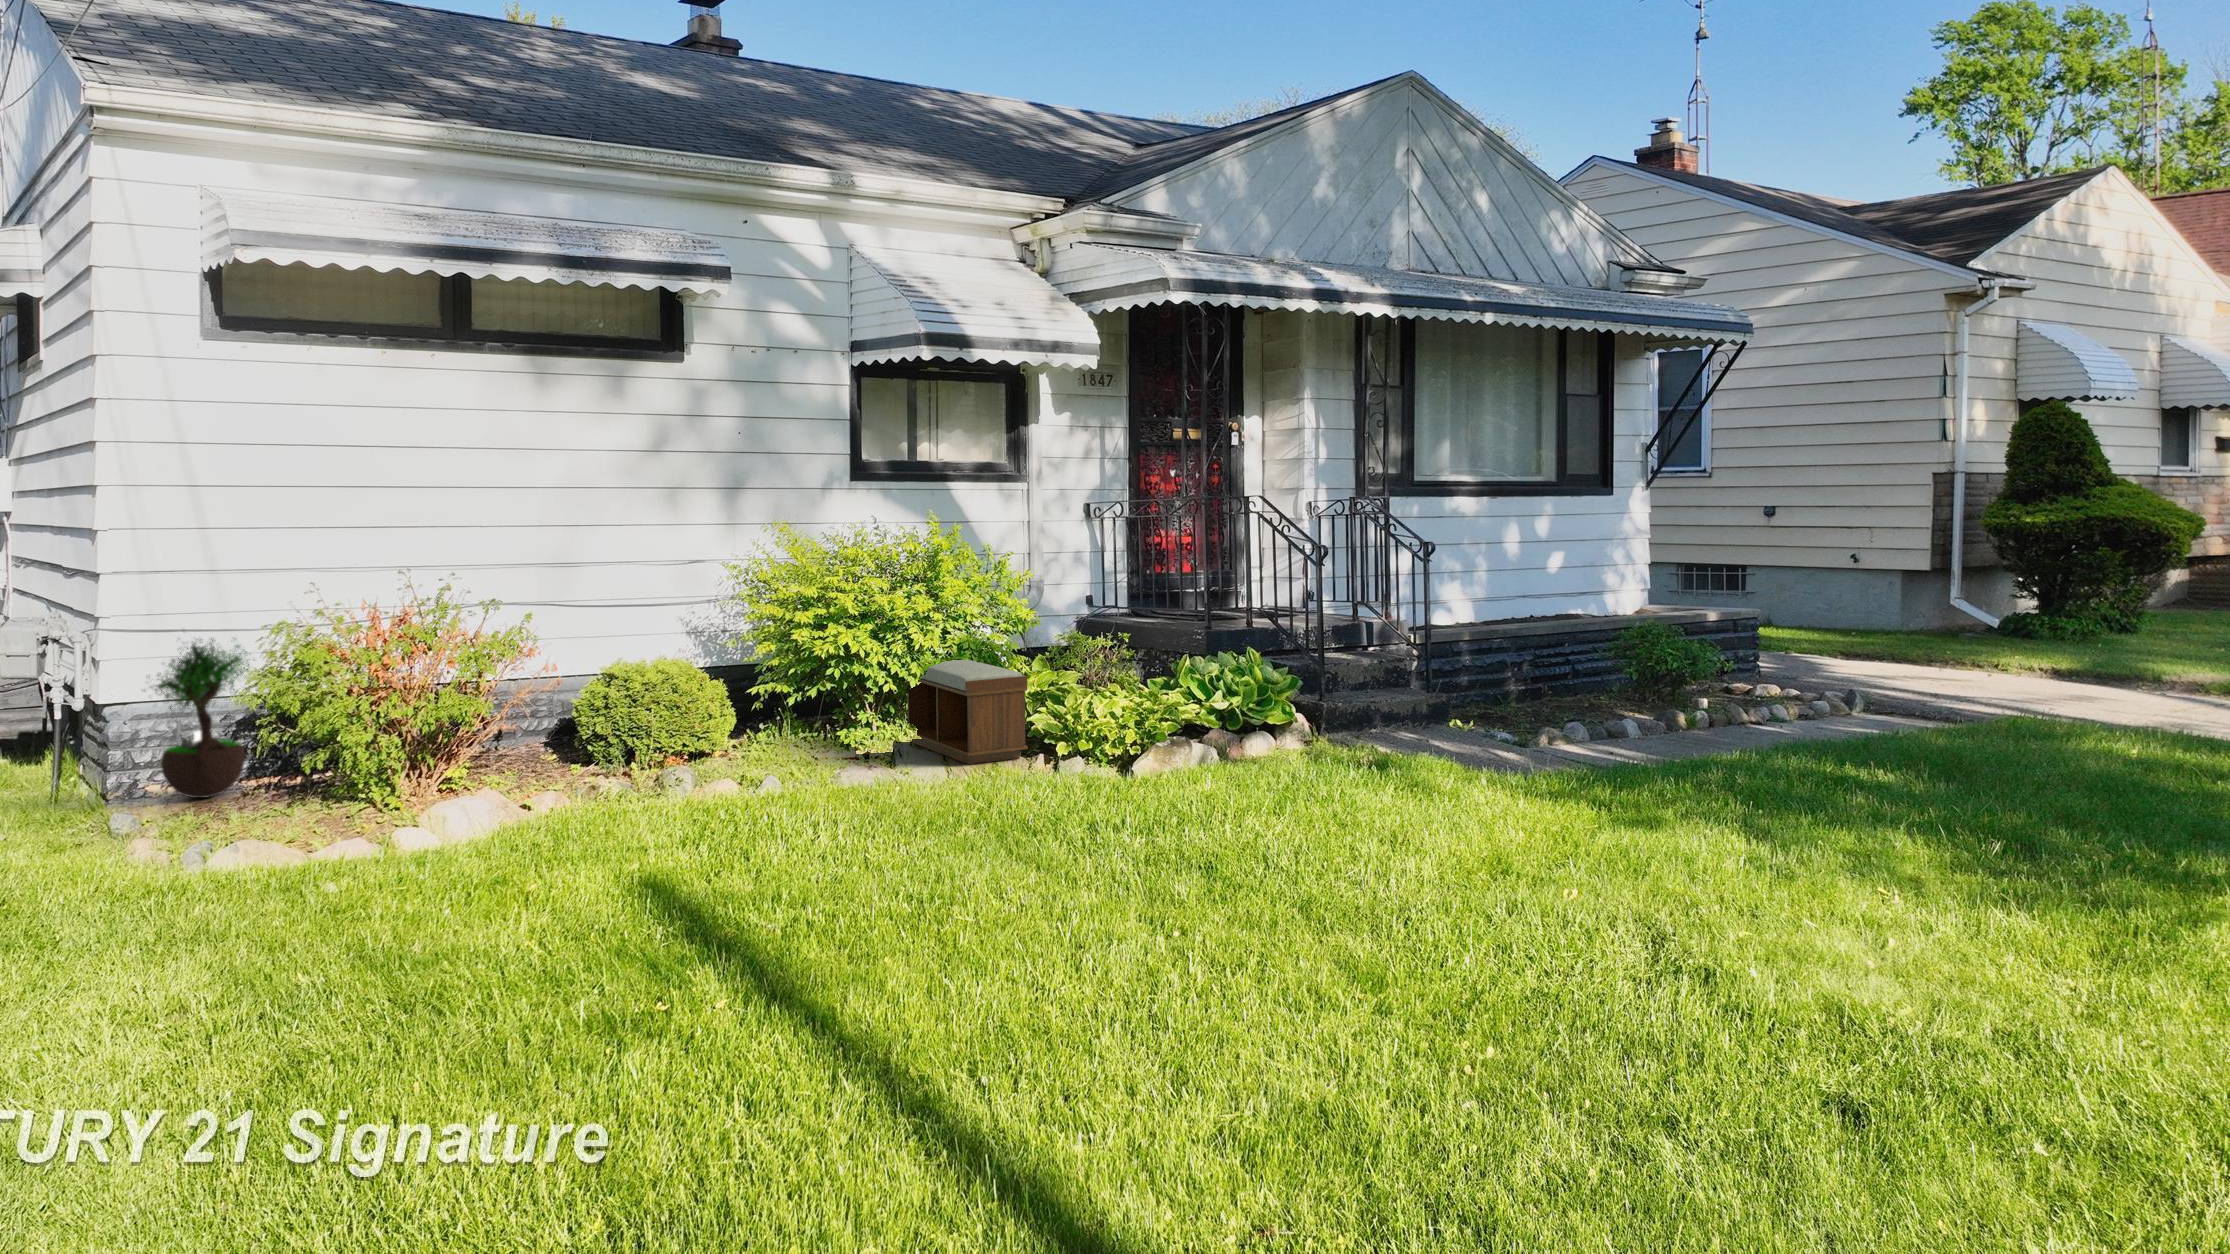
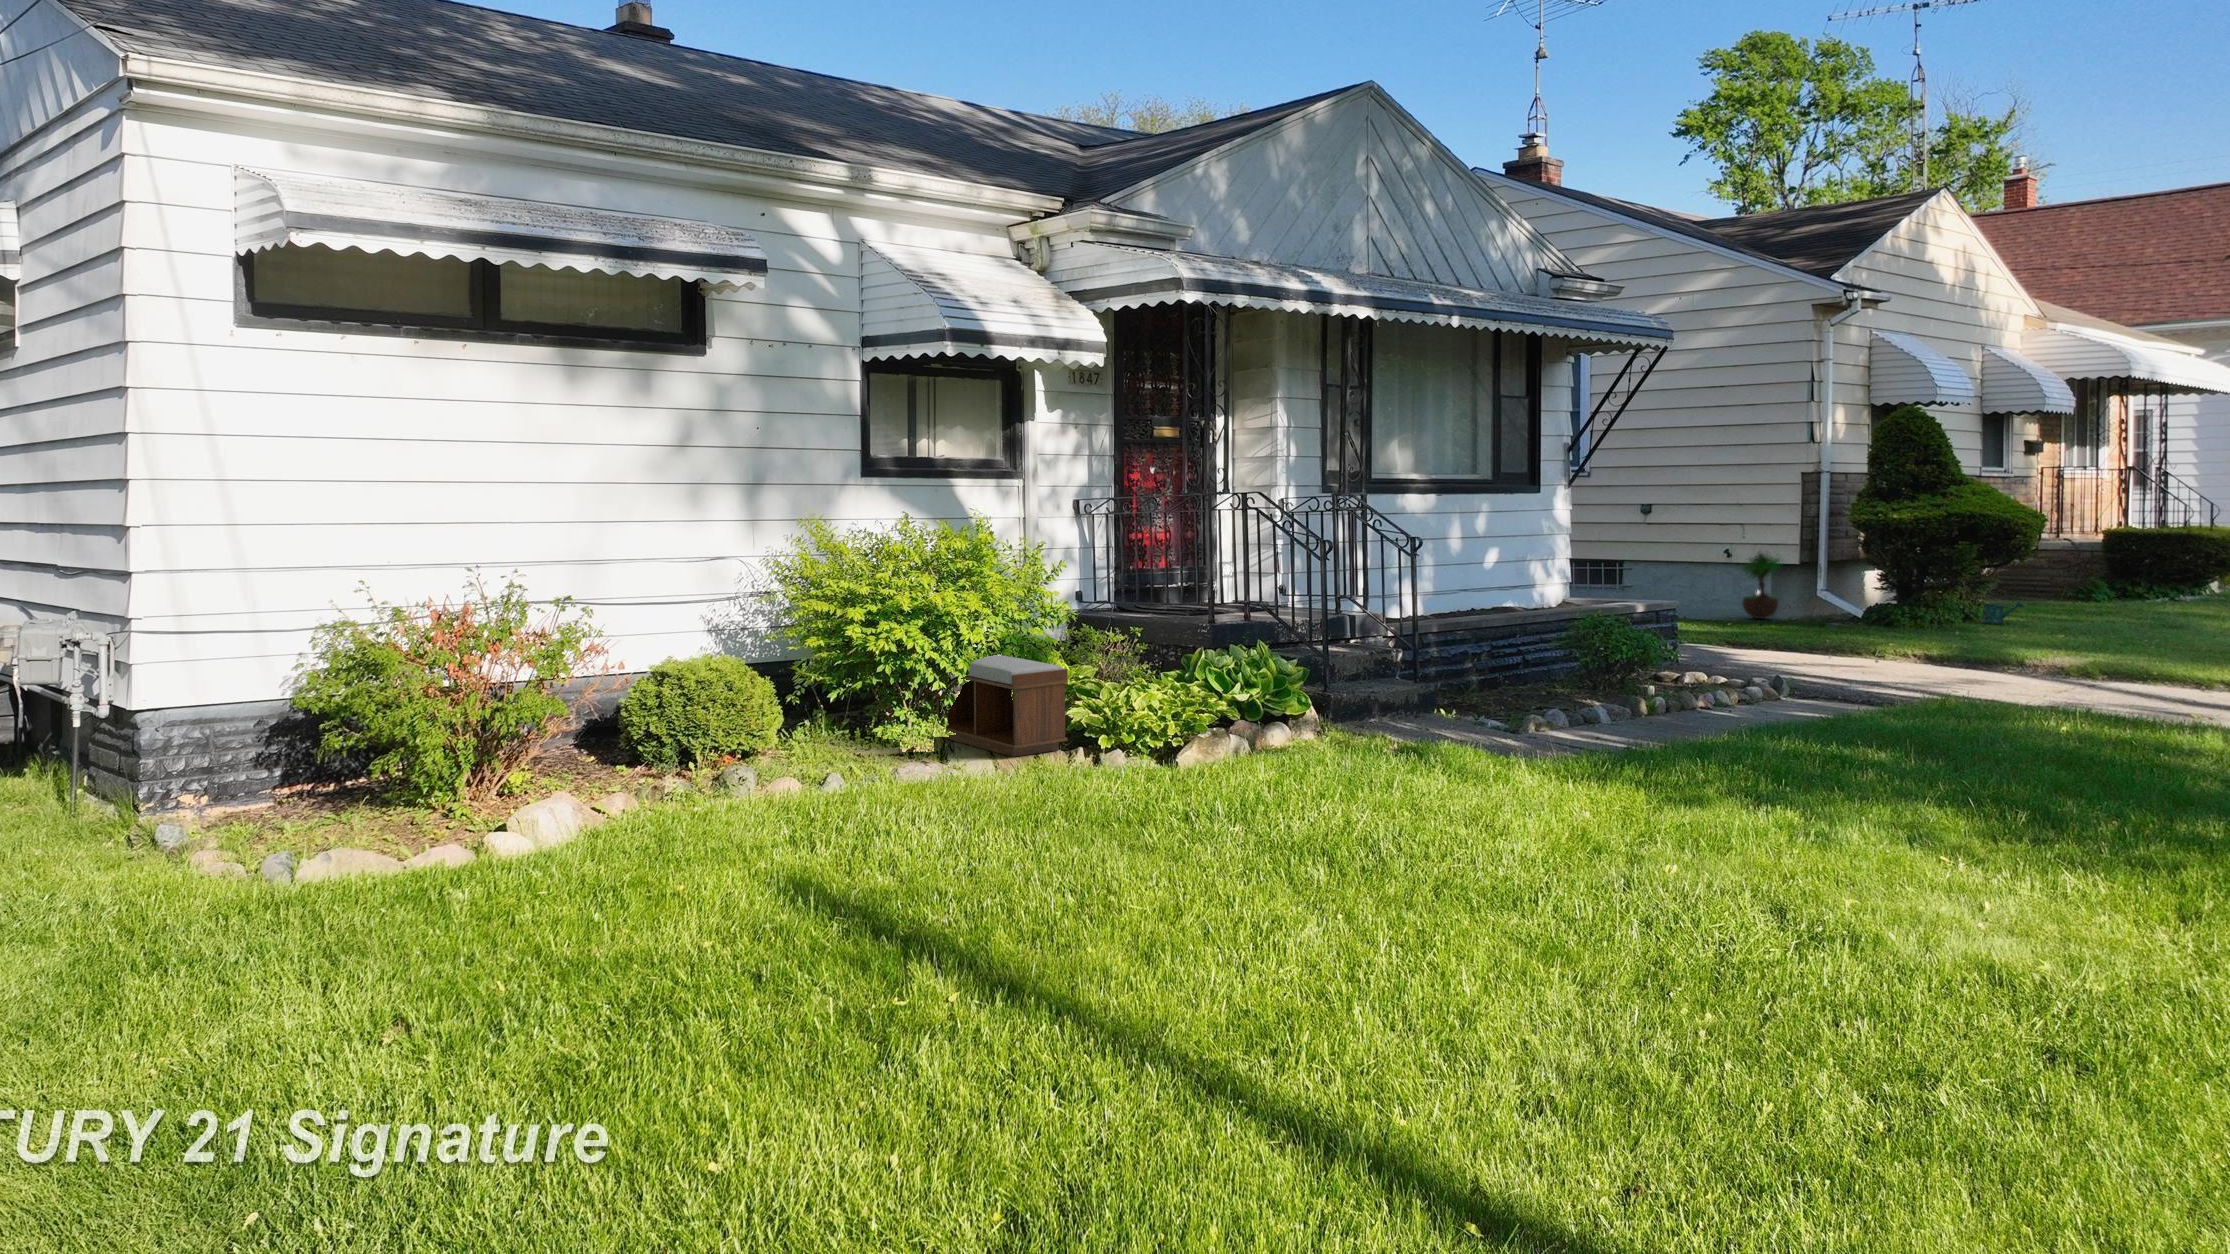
watering can: none [2135,611,2189,638] -> present [1982,601,2024,624]
potted tree: present [144,639,249,798] -> present [1742,551,1782,619]

